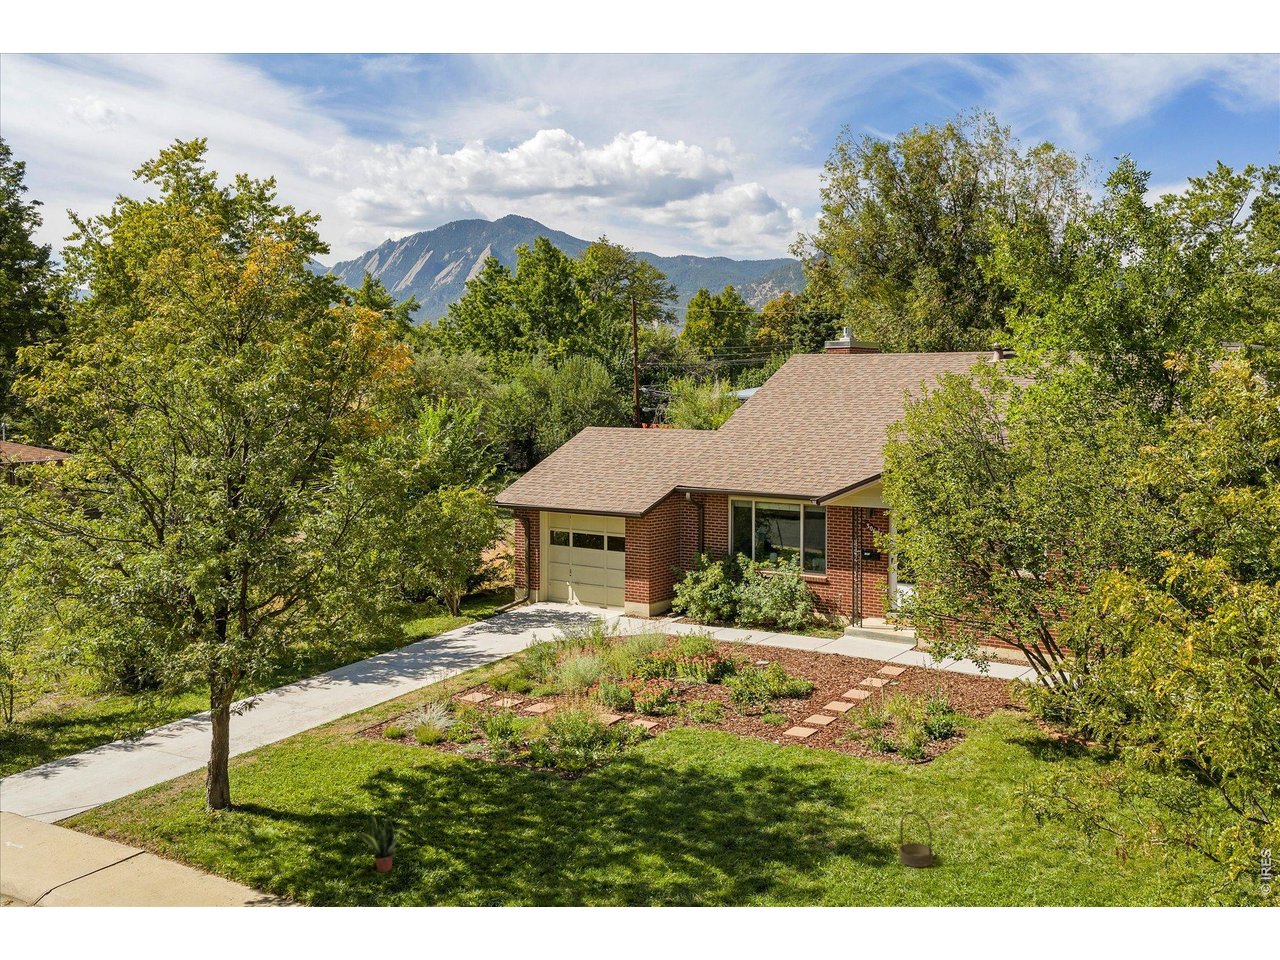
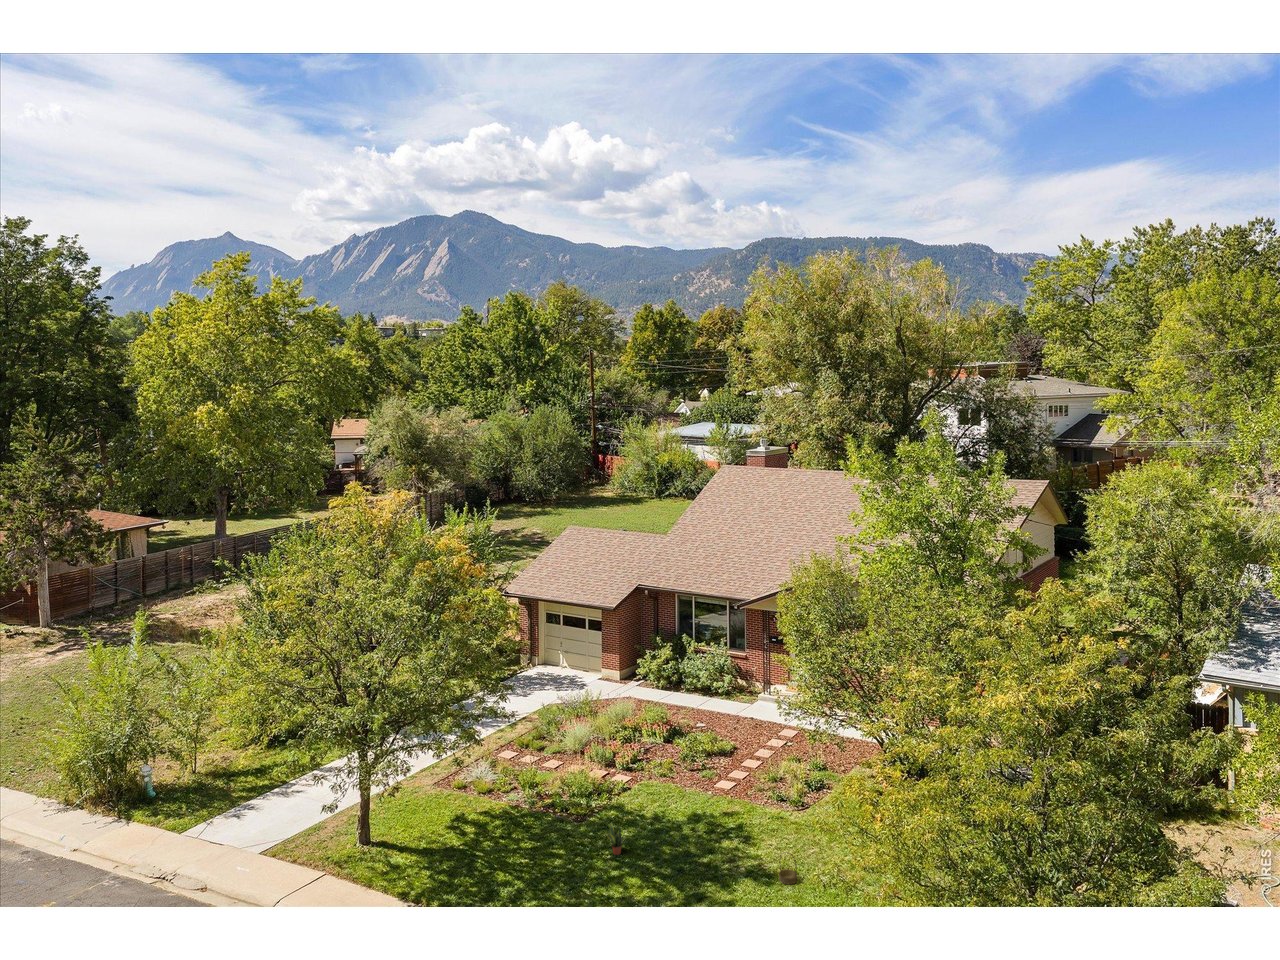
potted plant: present [362,816,400,872] -> present [608,825,623,855]

